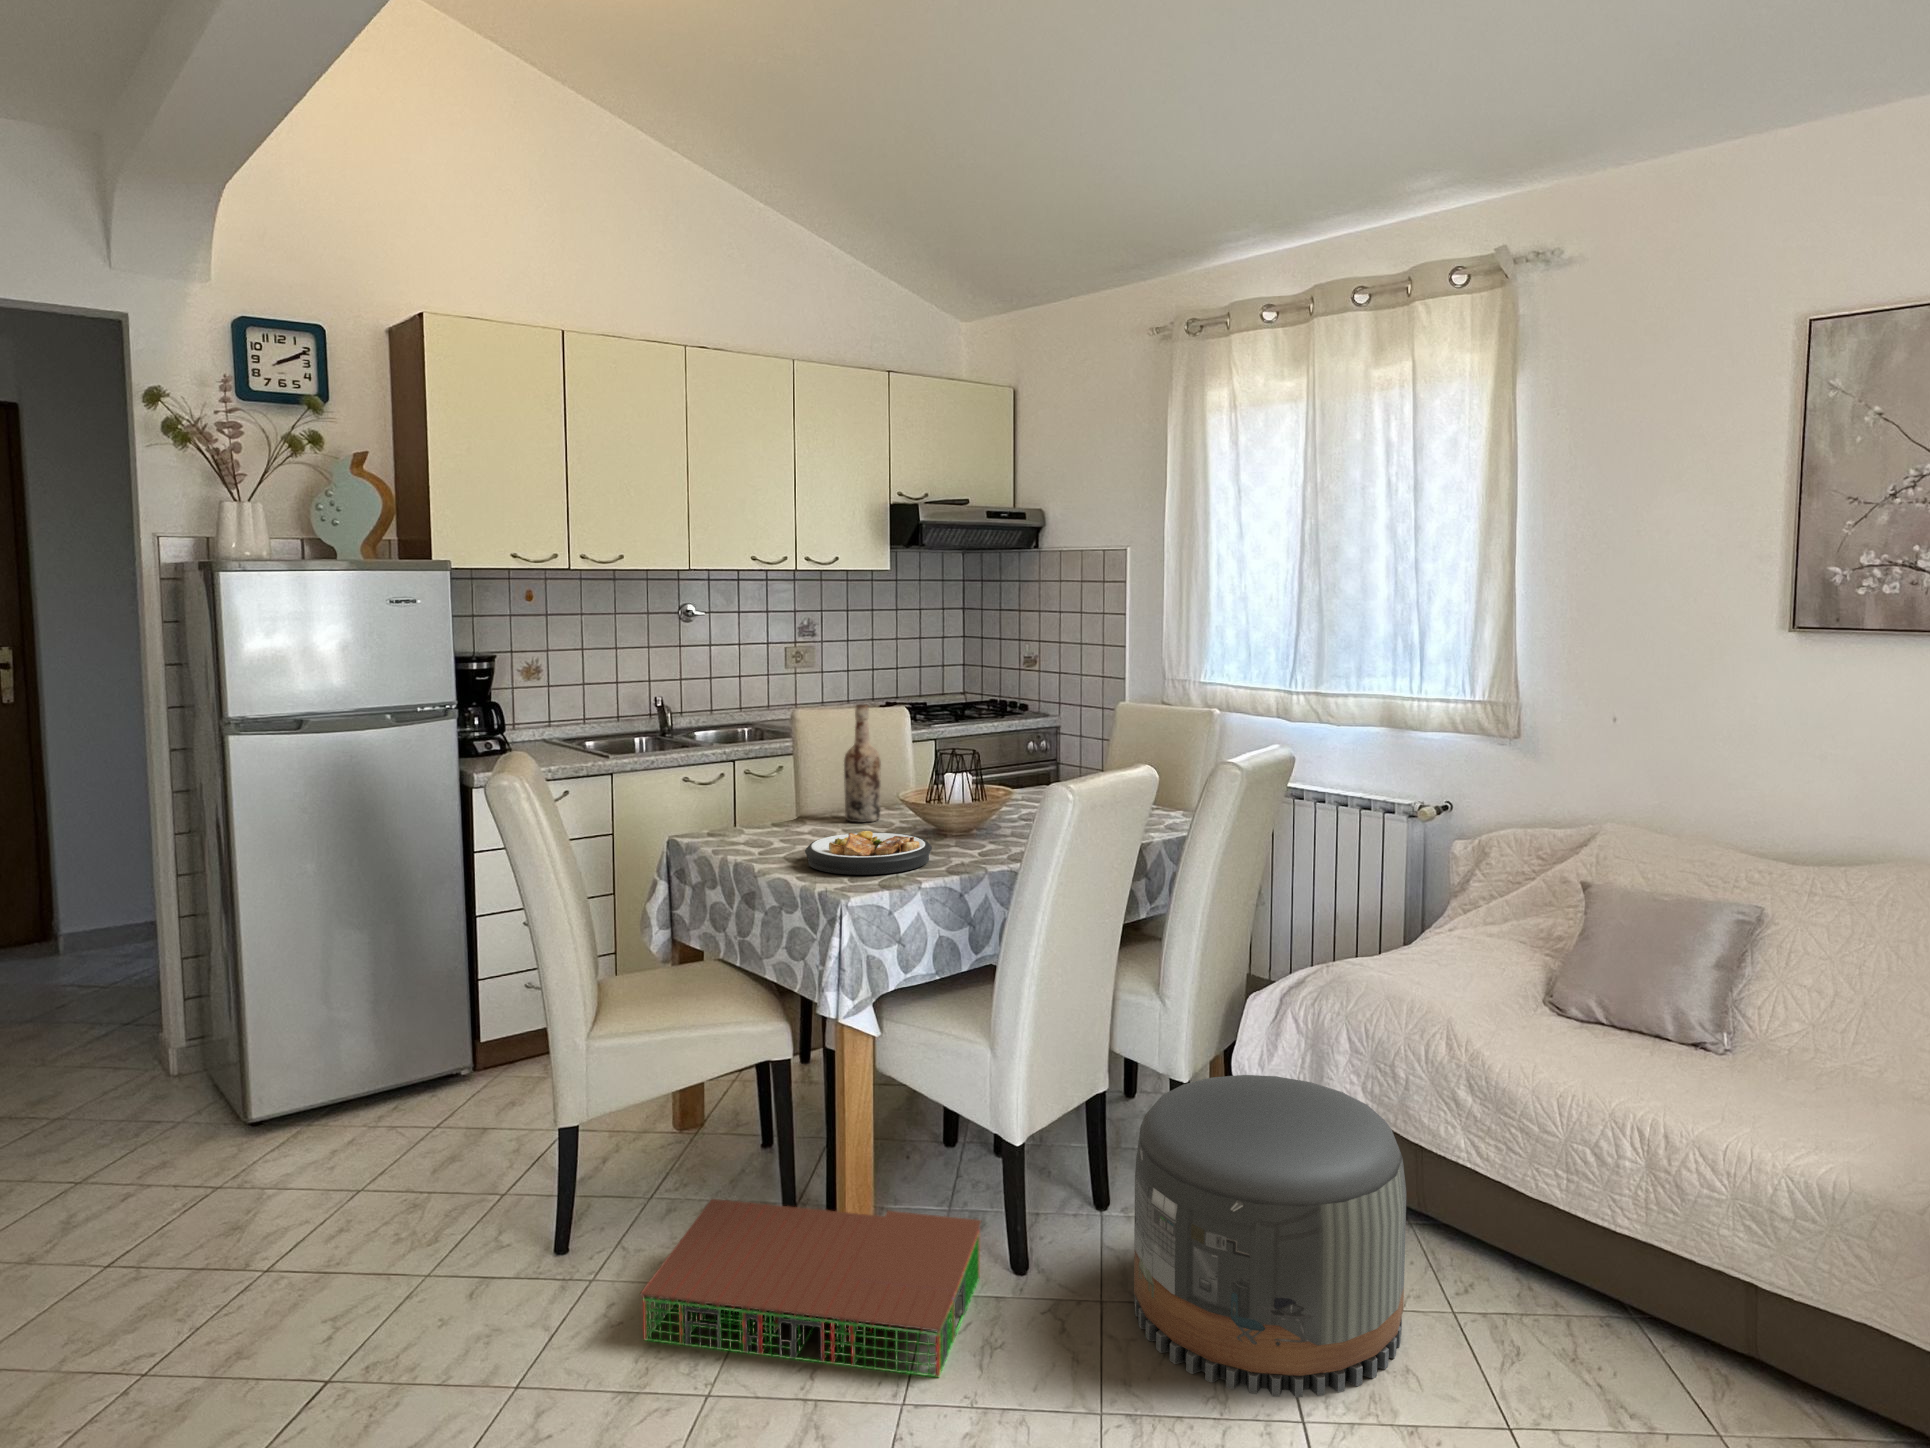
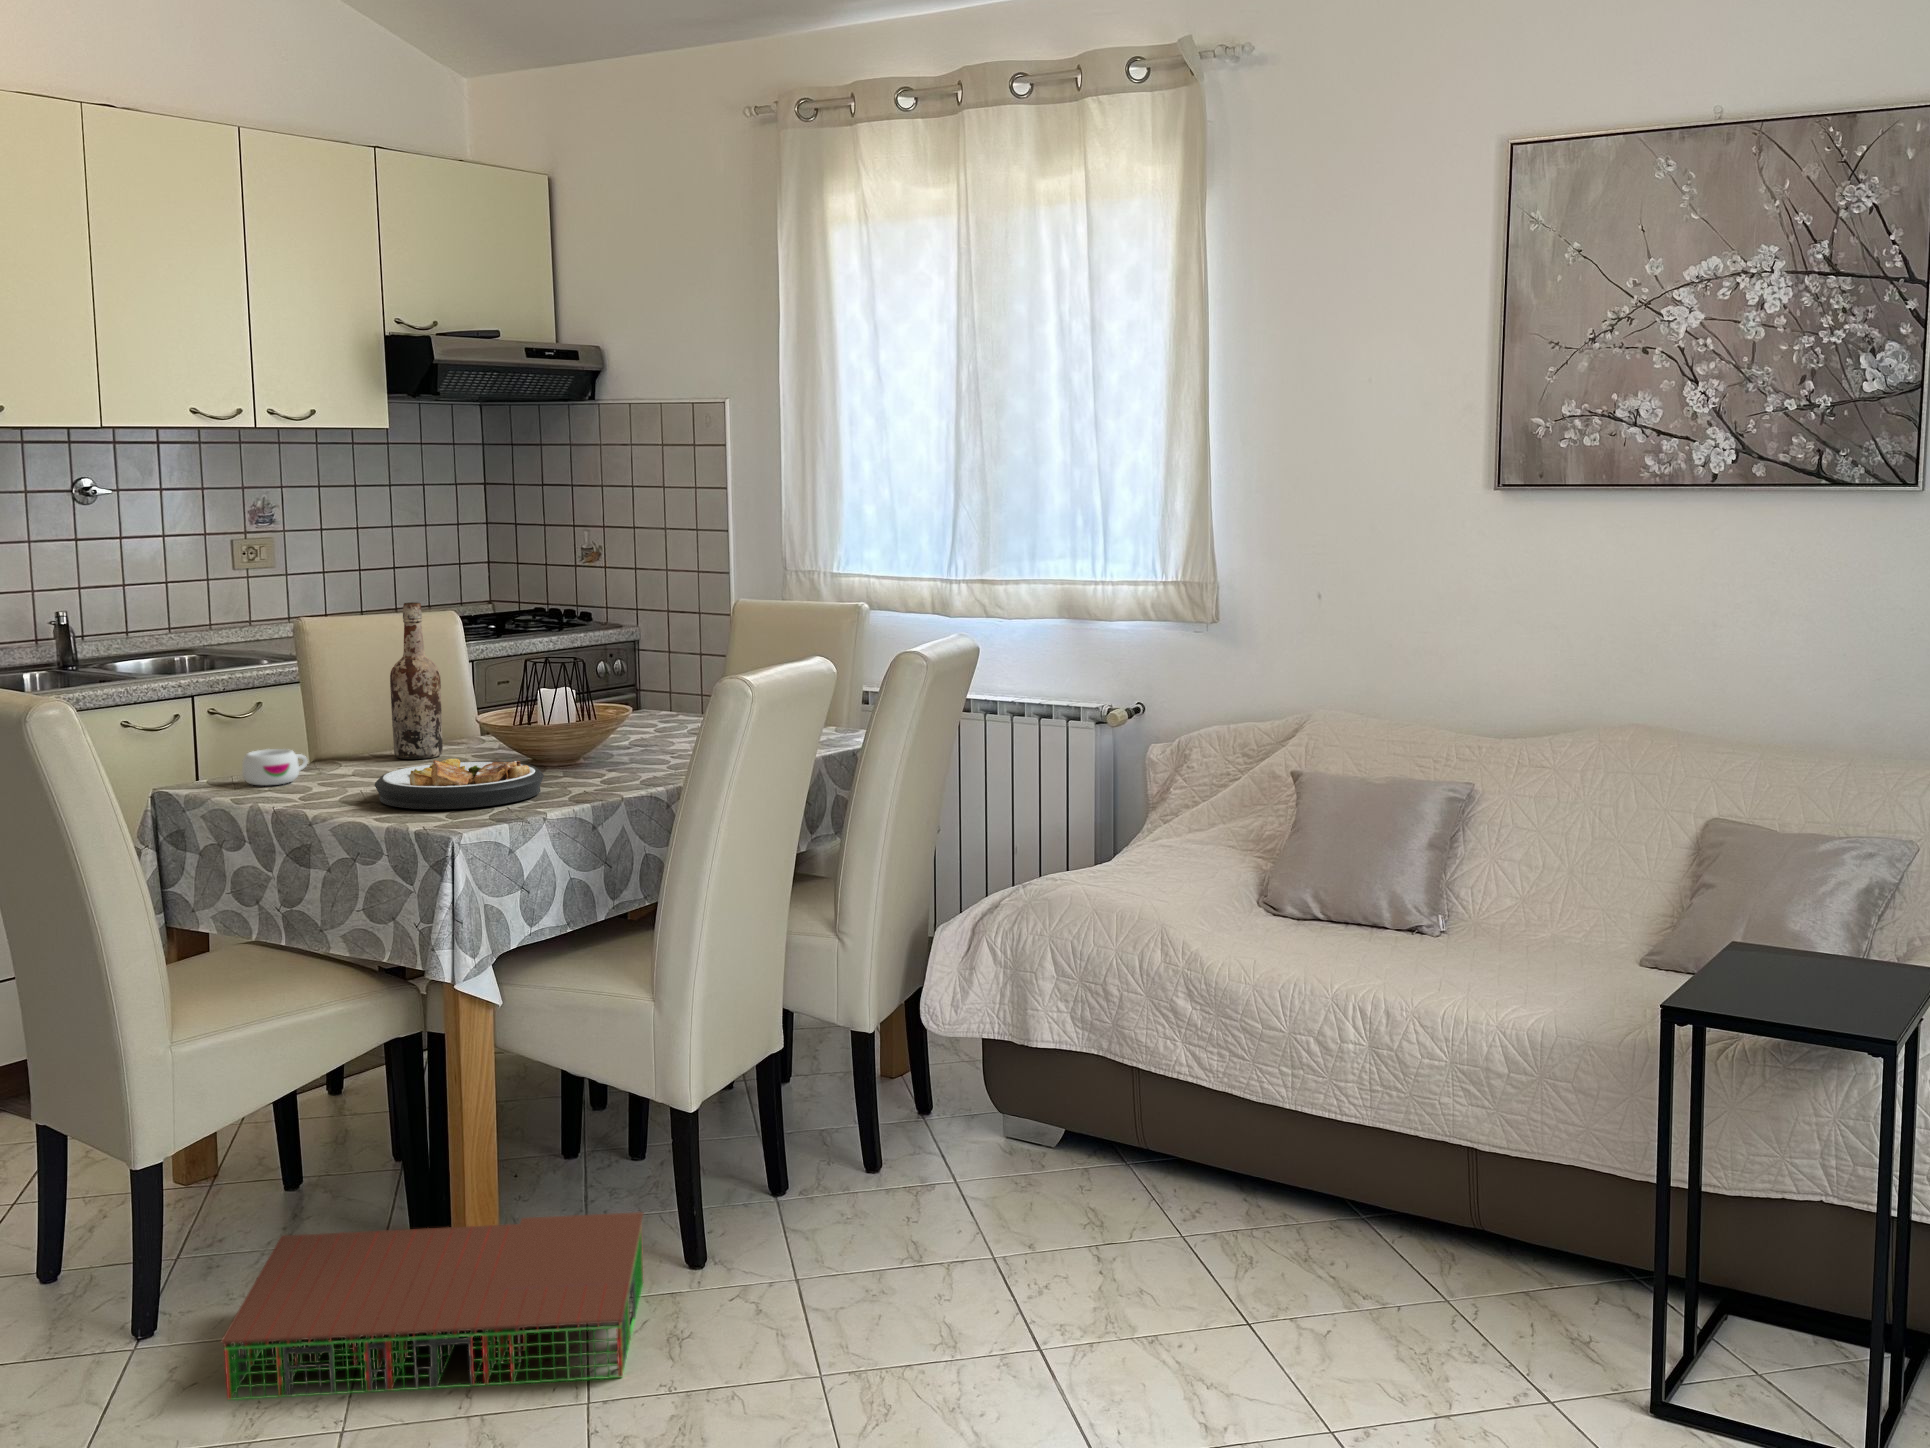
mug: none [728,812,776,840] -> present [242,749,307,785]
pouf: present [1134,1075,1406,1397] -> none [829,1010,1133,1338]

